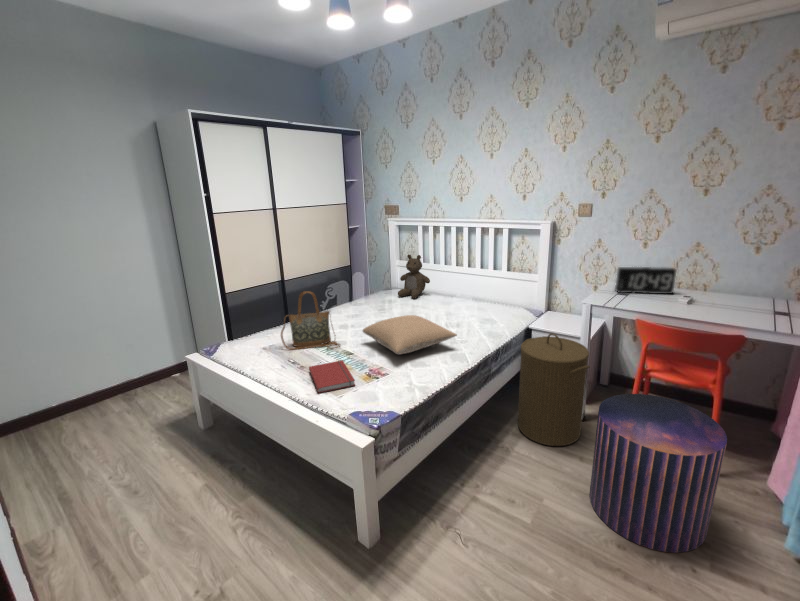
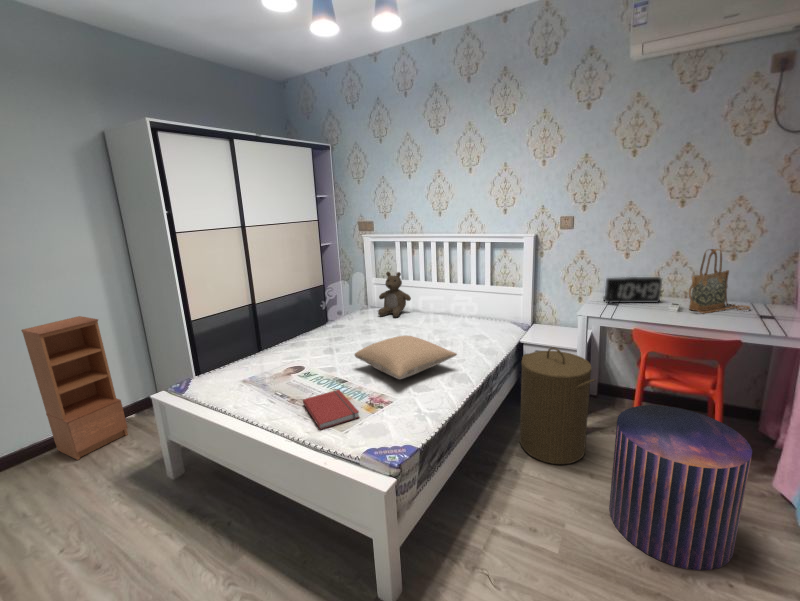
bookcase: none [86,285,171,408] -> present [21,316,128,460]
handbag: present [281,291,340,350] -> present [689,249,750,313]

